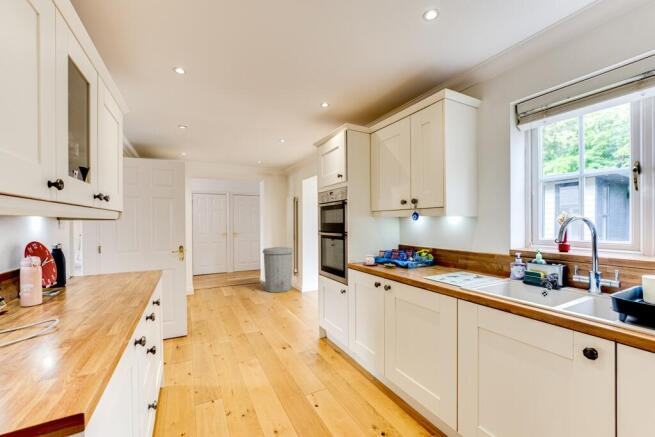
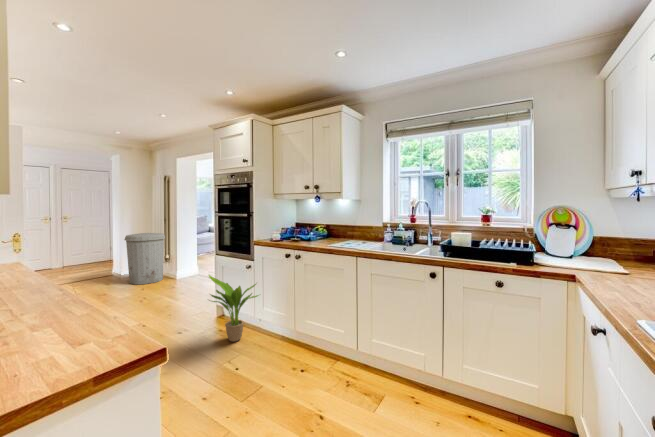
potted plant: none [295,295,348,371] -> present [208,275,258,342]

